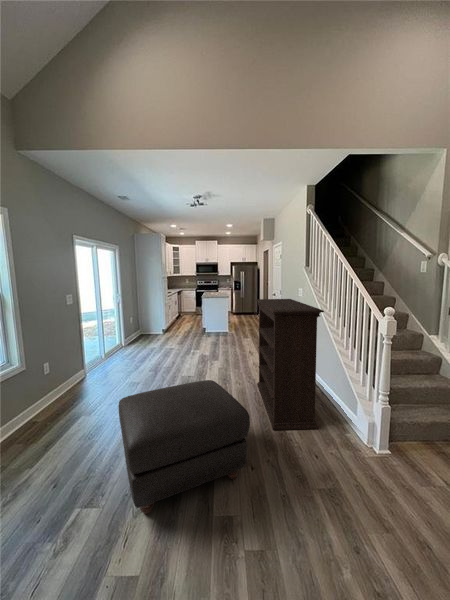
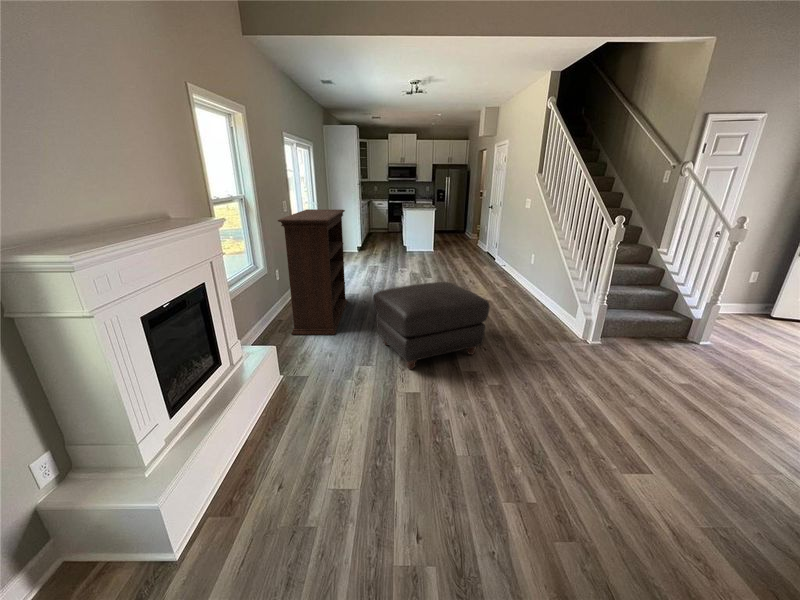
bookshelf: present [256,299,324,430] -> present [278,209,348,335]

